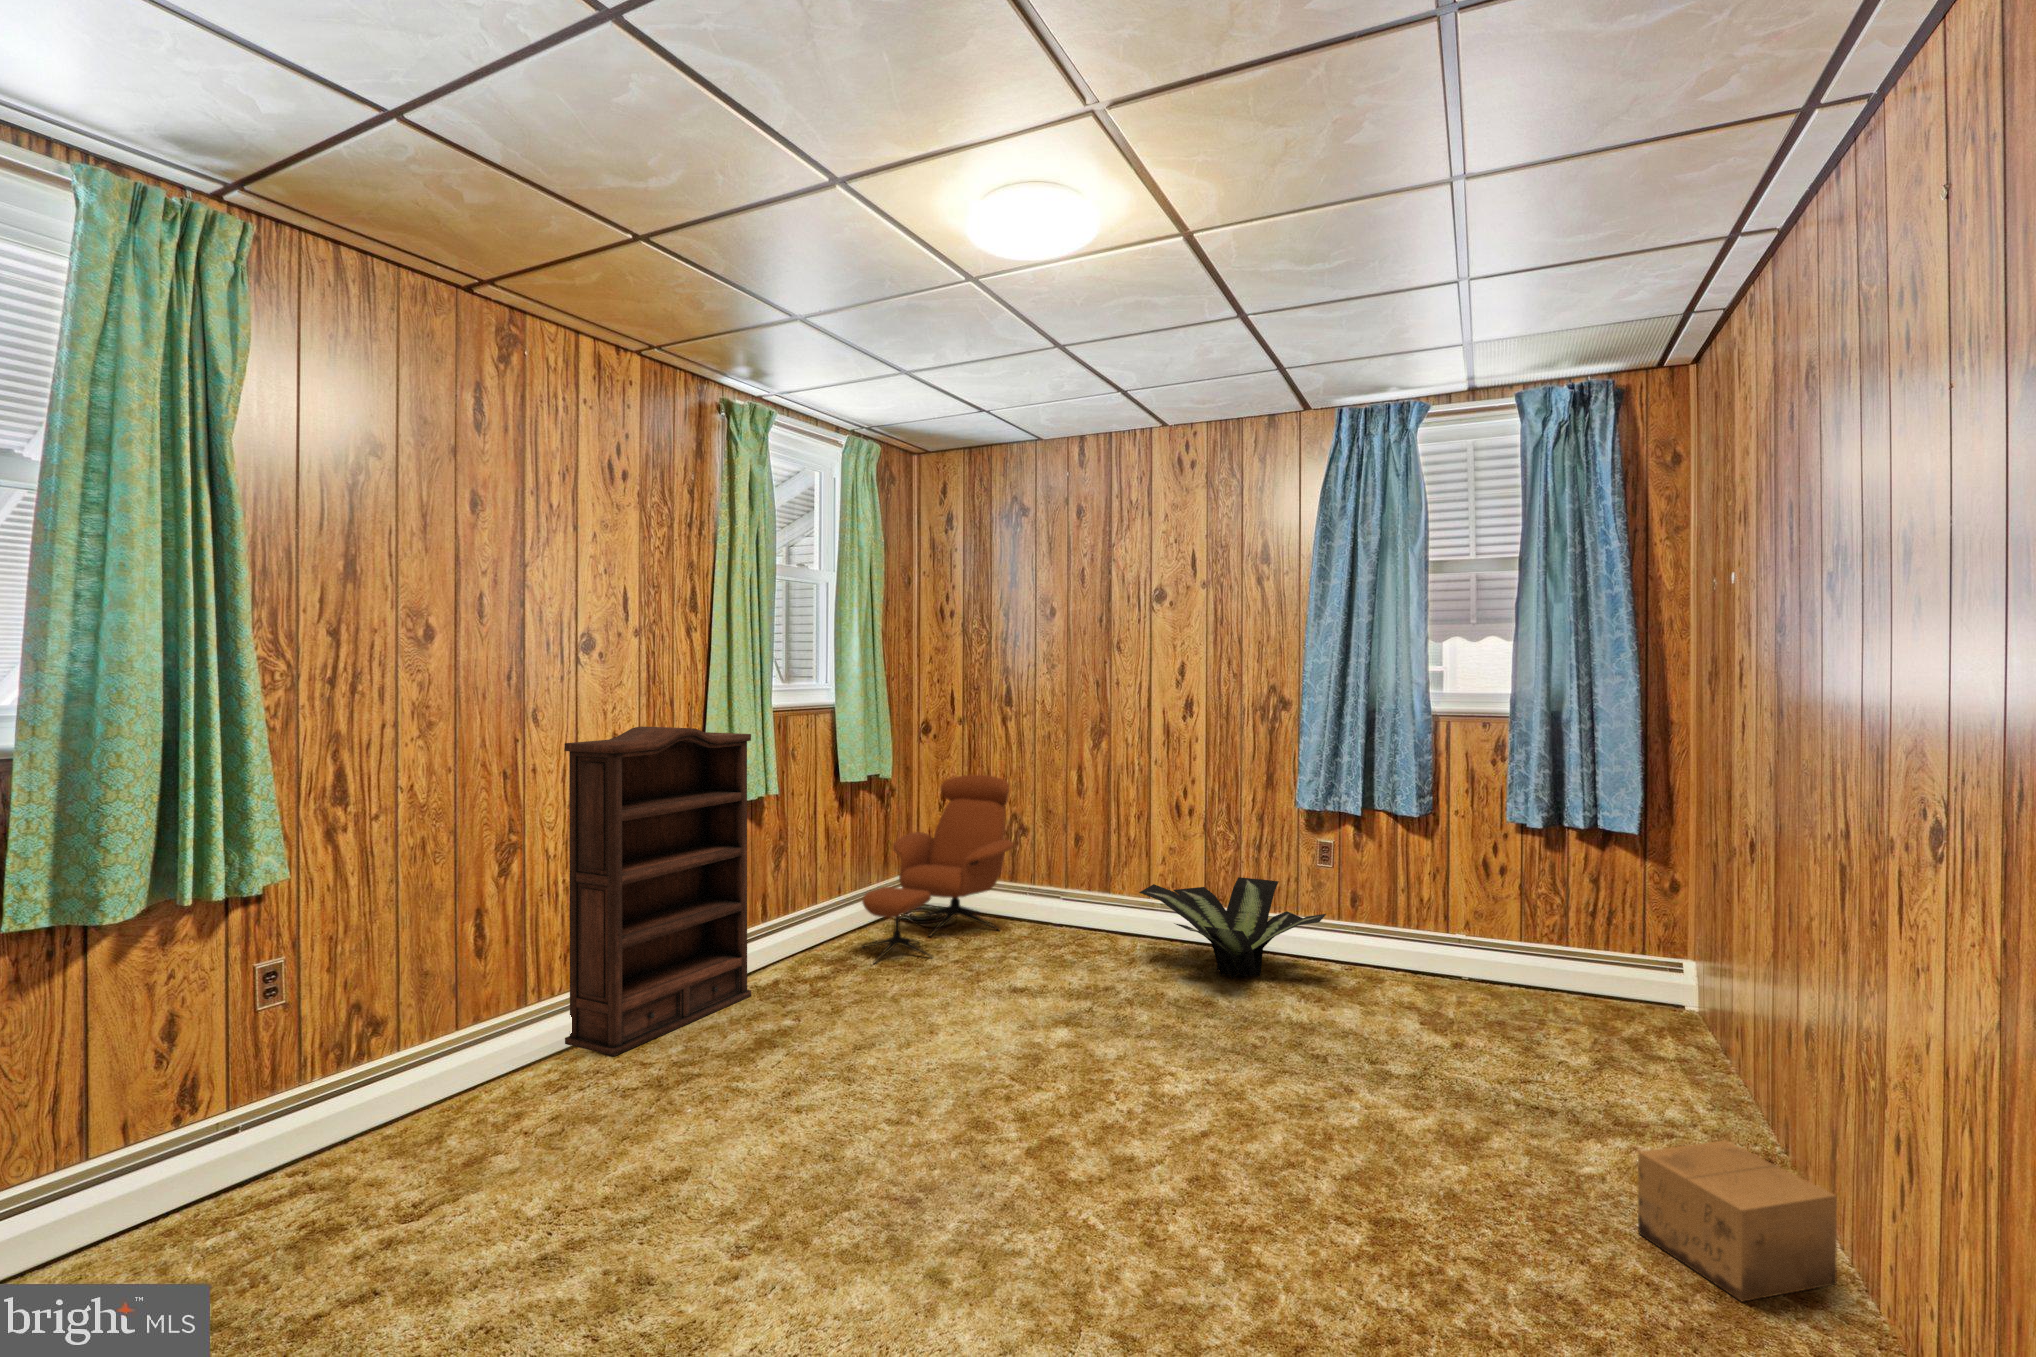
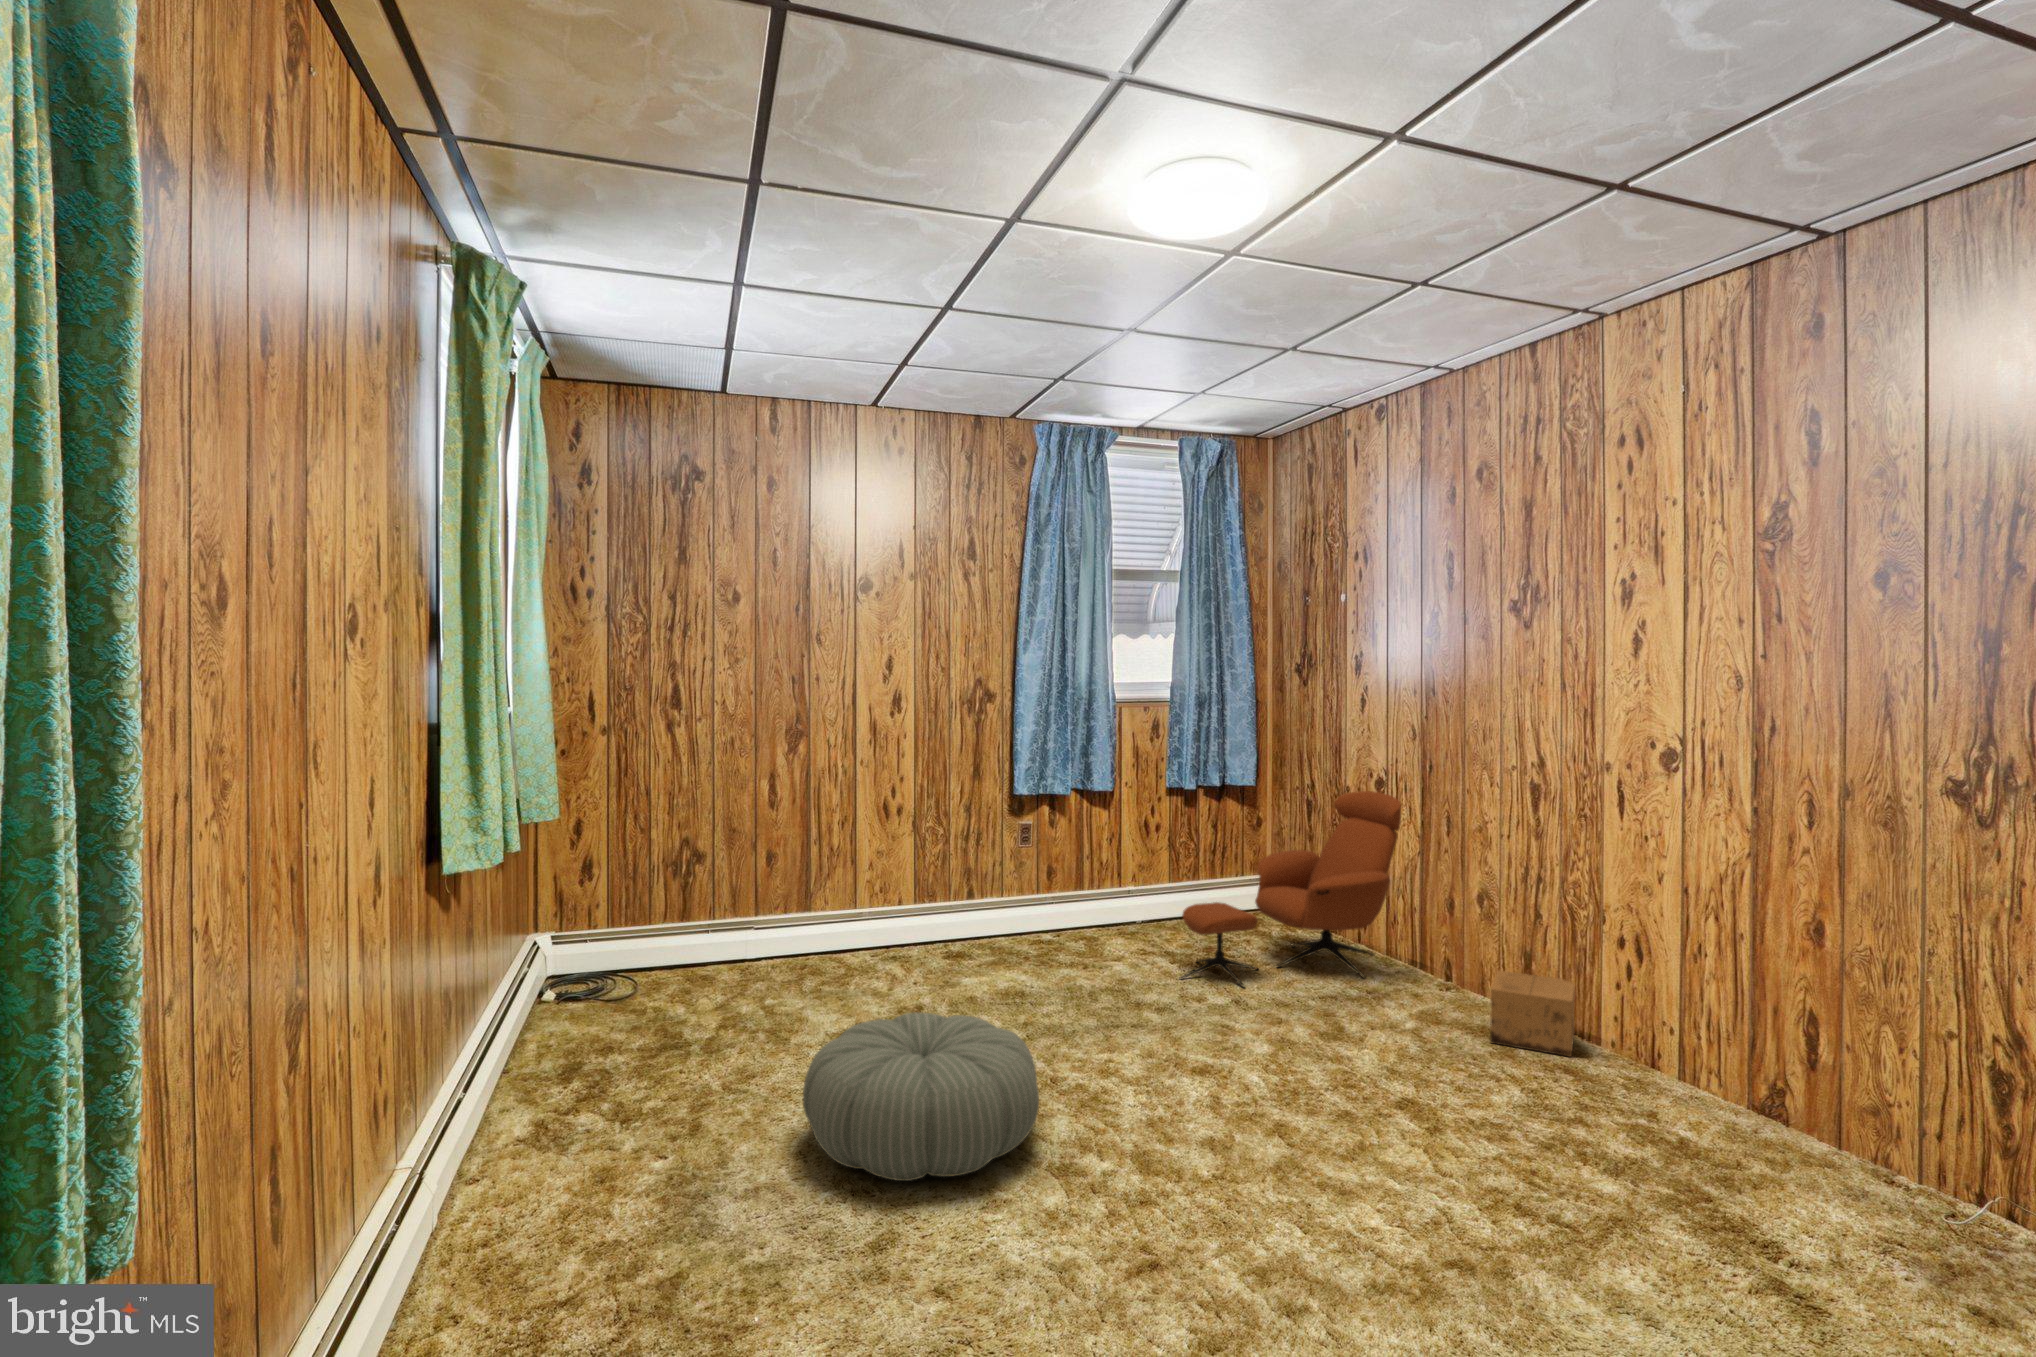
bookshelf: present [565,726,751,1056] -> none [441,759,582,1287]
lounge chair: present [862,774,1014,963] -> present [1179,791,1401,988]
potted plant: present [1139,877,1326,979] -> none [908,867,1082,966]
pouf: none [786,966,988,1101] -> present [803,1013,1039,1181]

